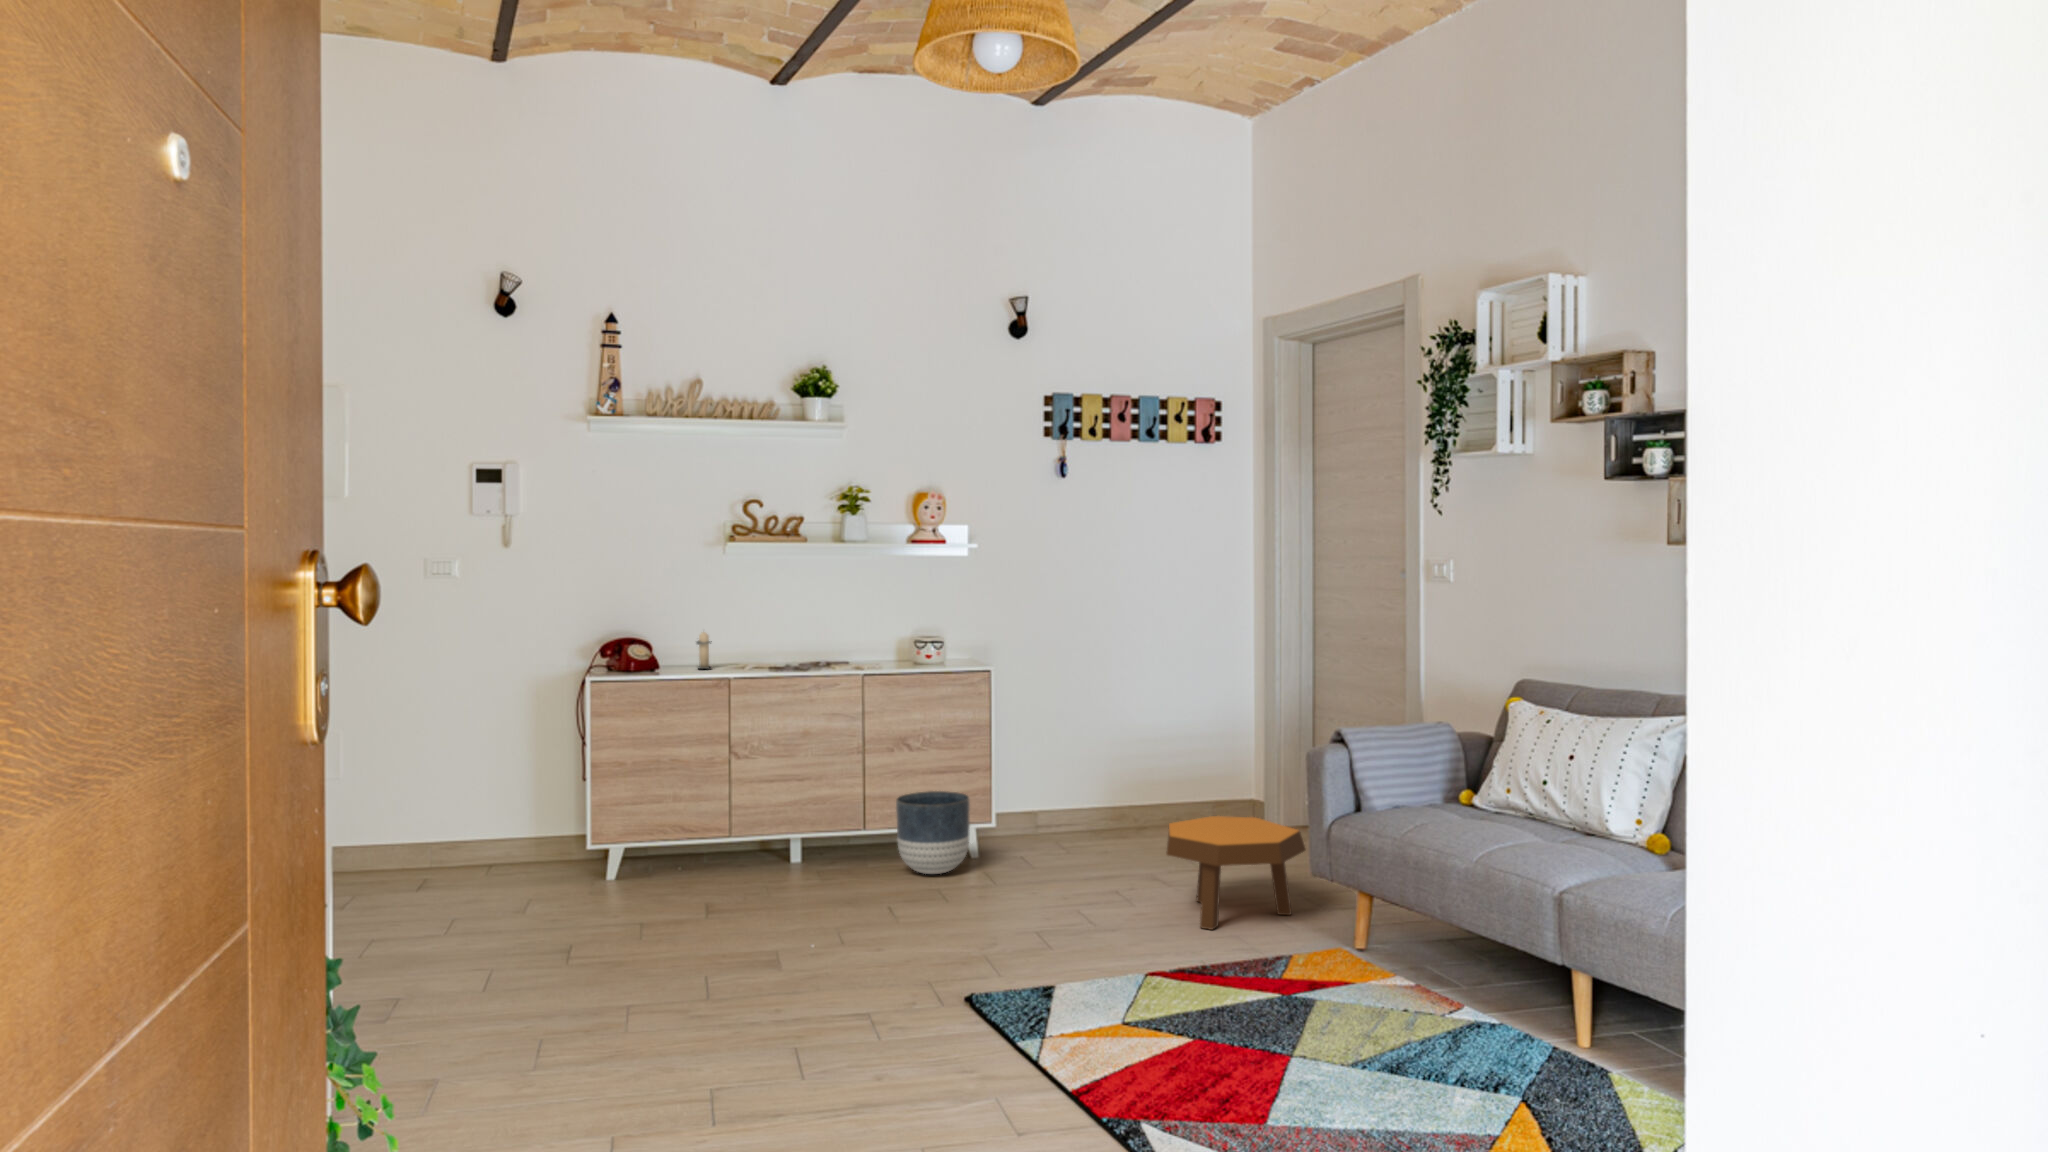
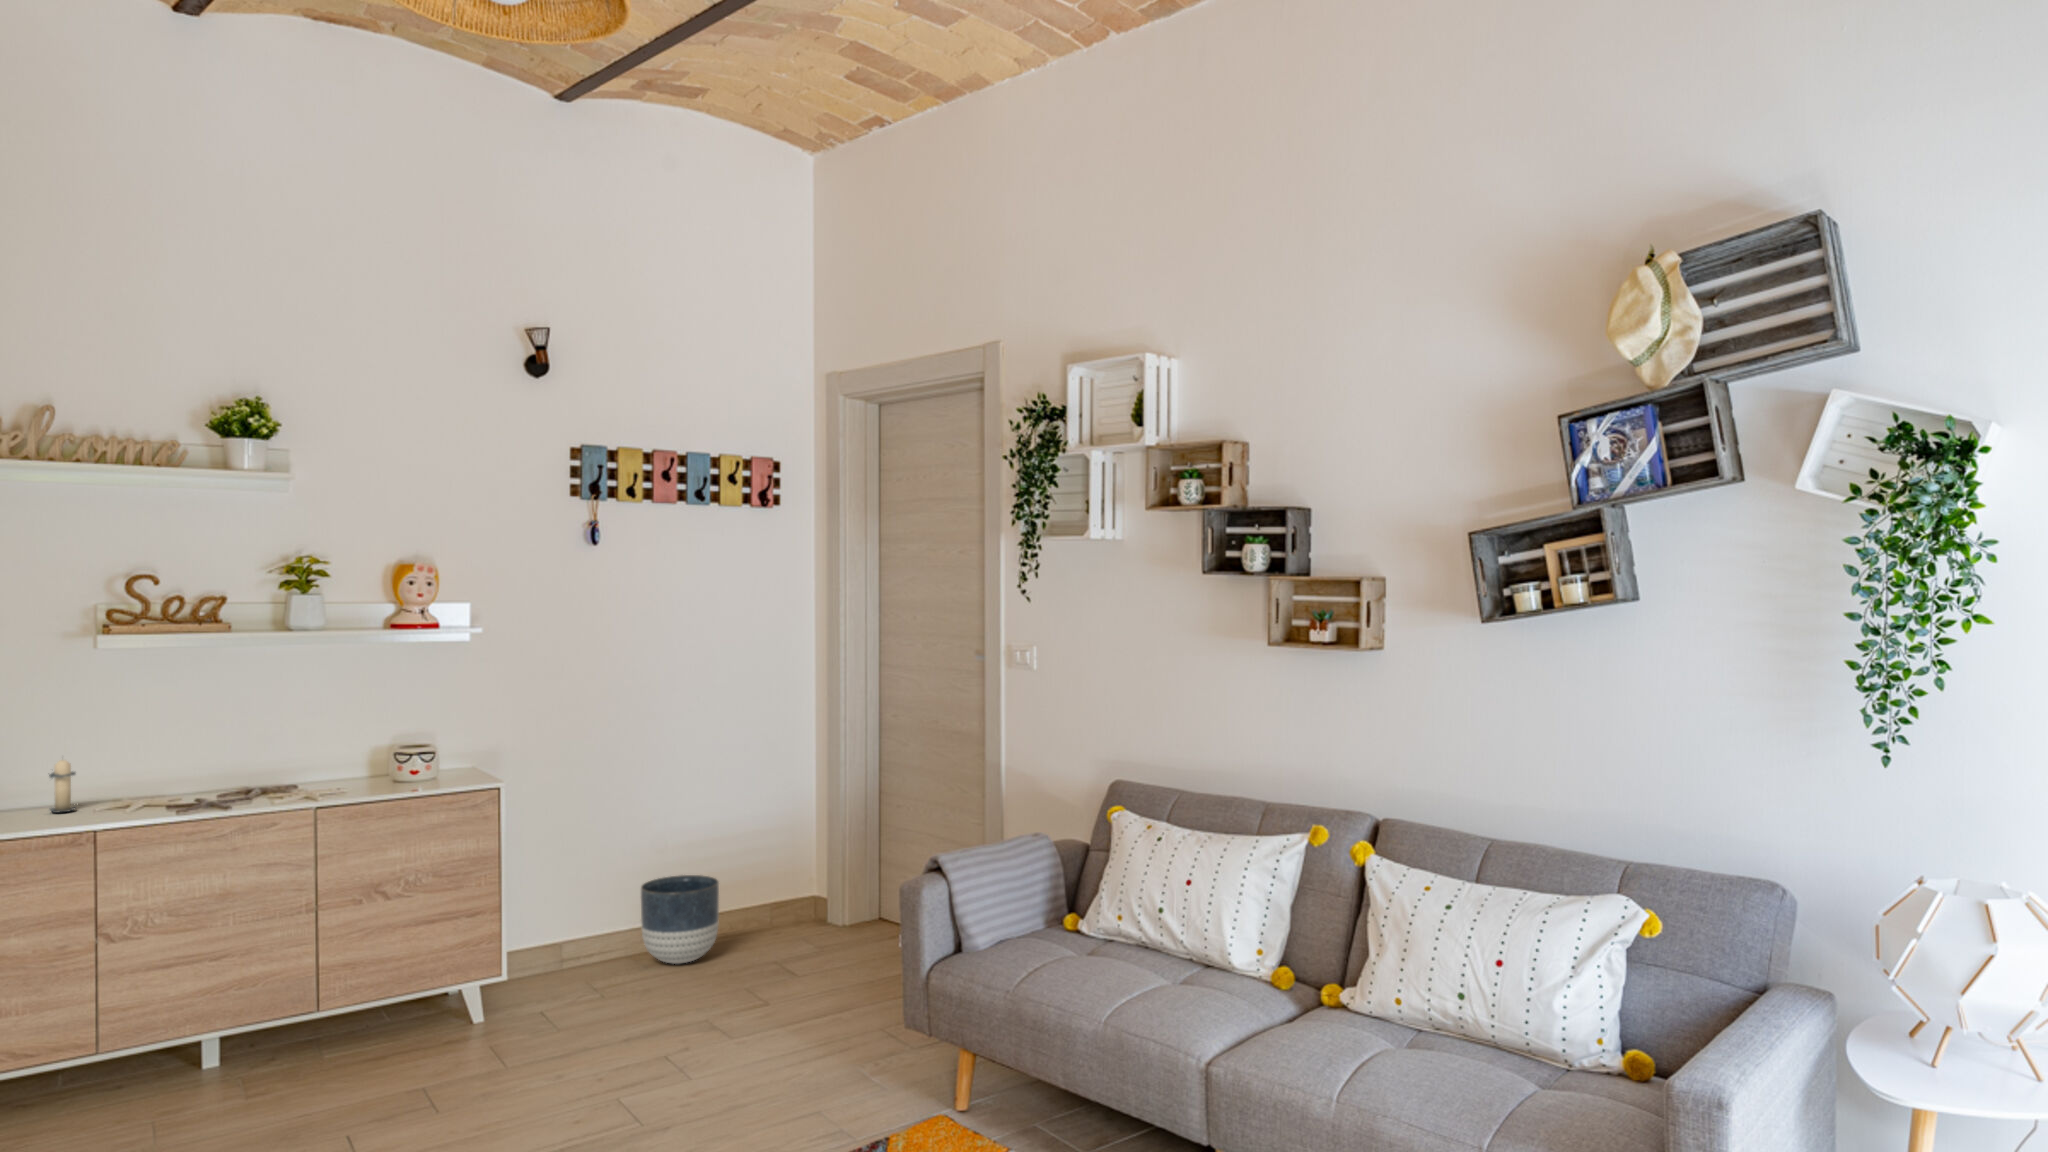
planter: present [896,791,970,874] -> present [641,875,719,964]
footstool: present [1166,816,1306,930] -> none [728,956,893,1111]

